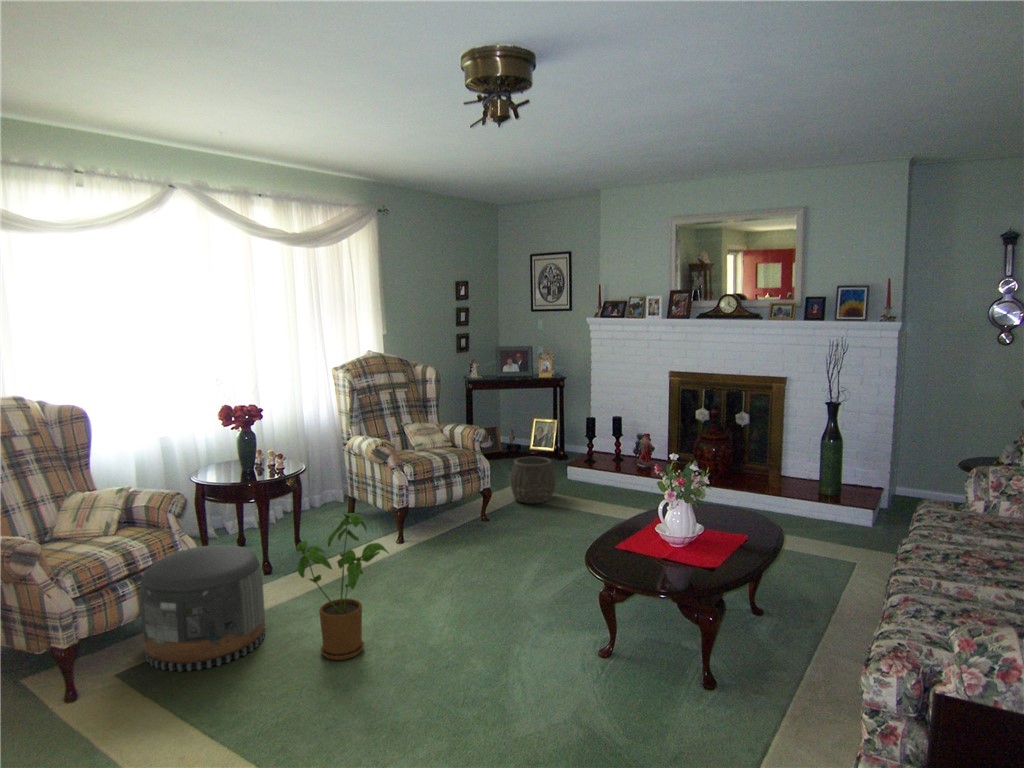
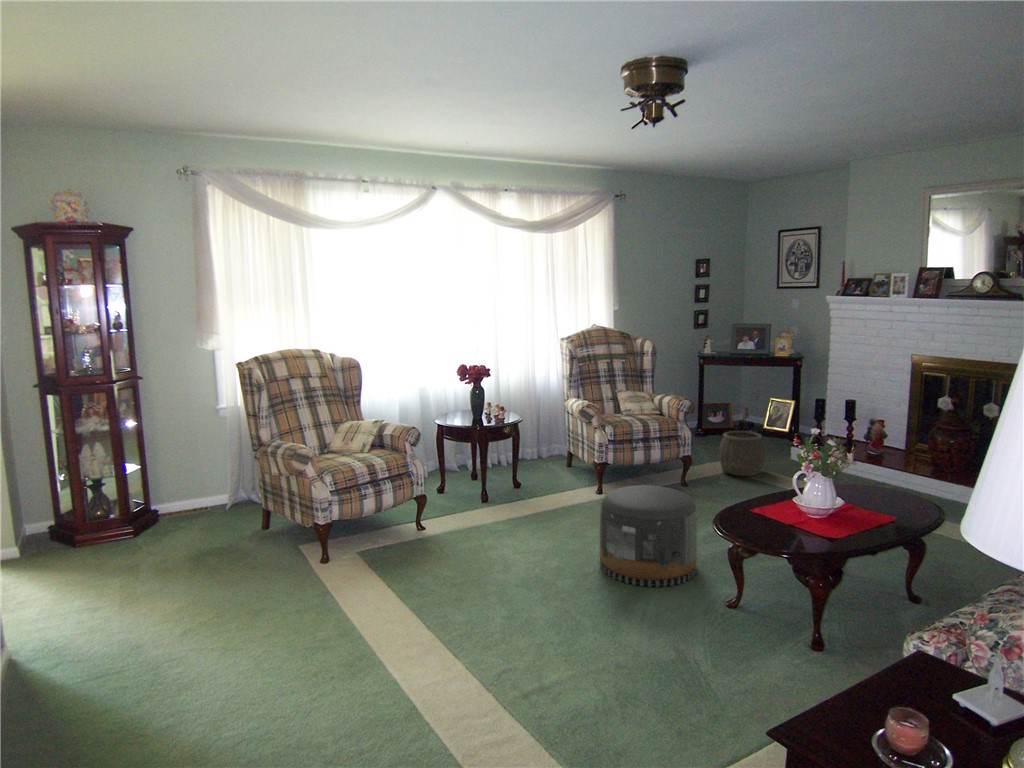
house plant: present [297,513,389,660] -> none [479,454,552,572]
pouf: present [140,545,265,671] -> present [600,485,698,587]

